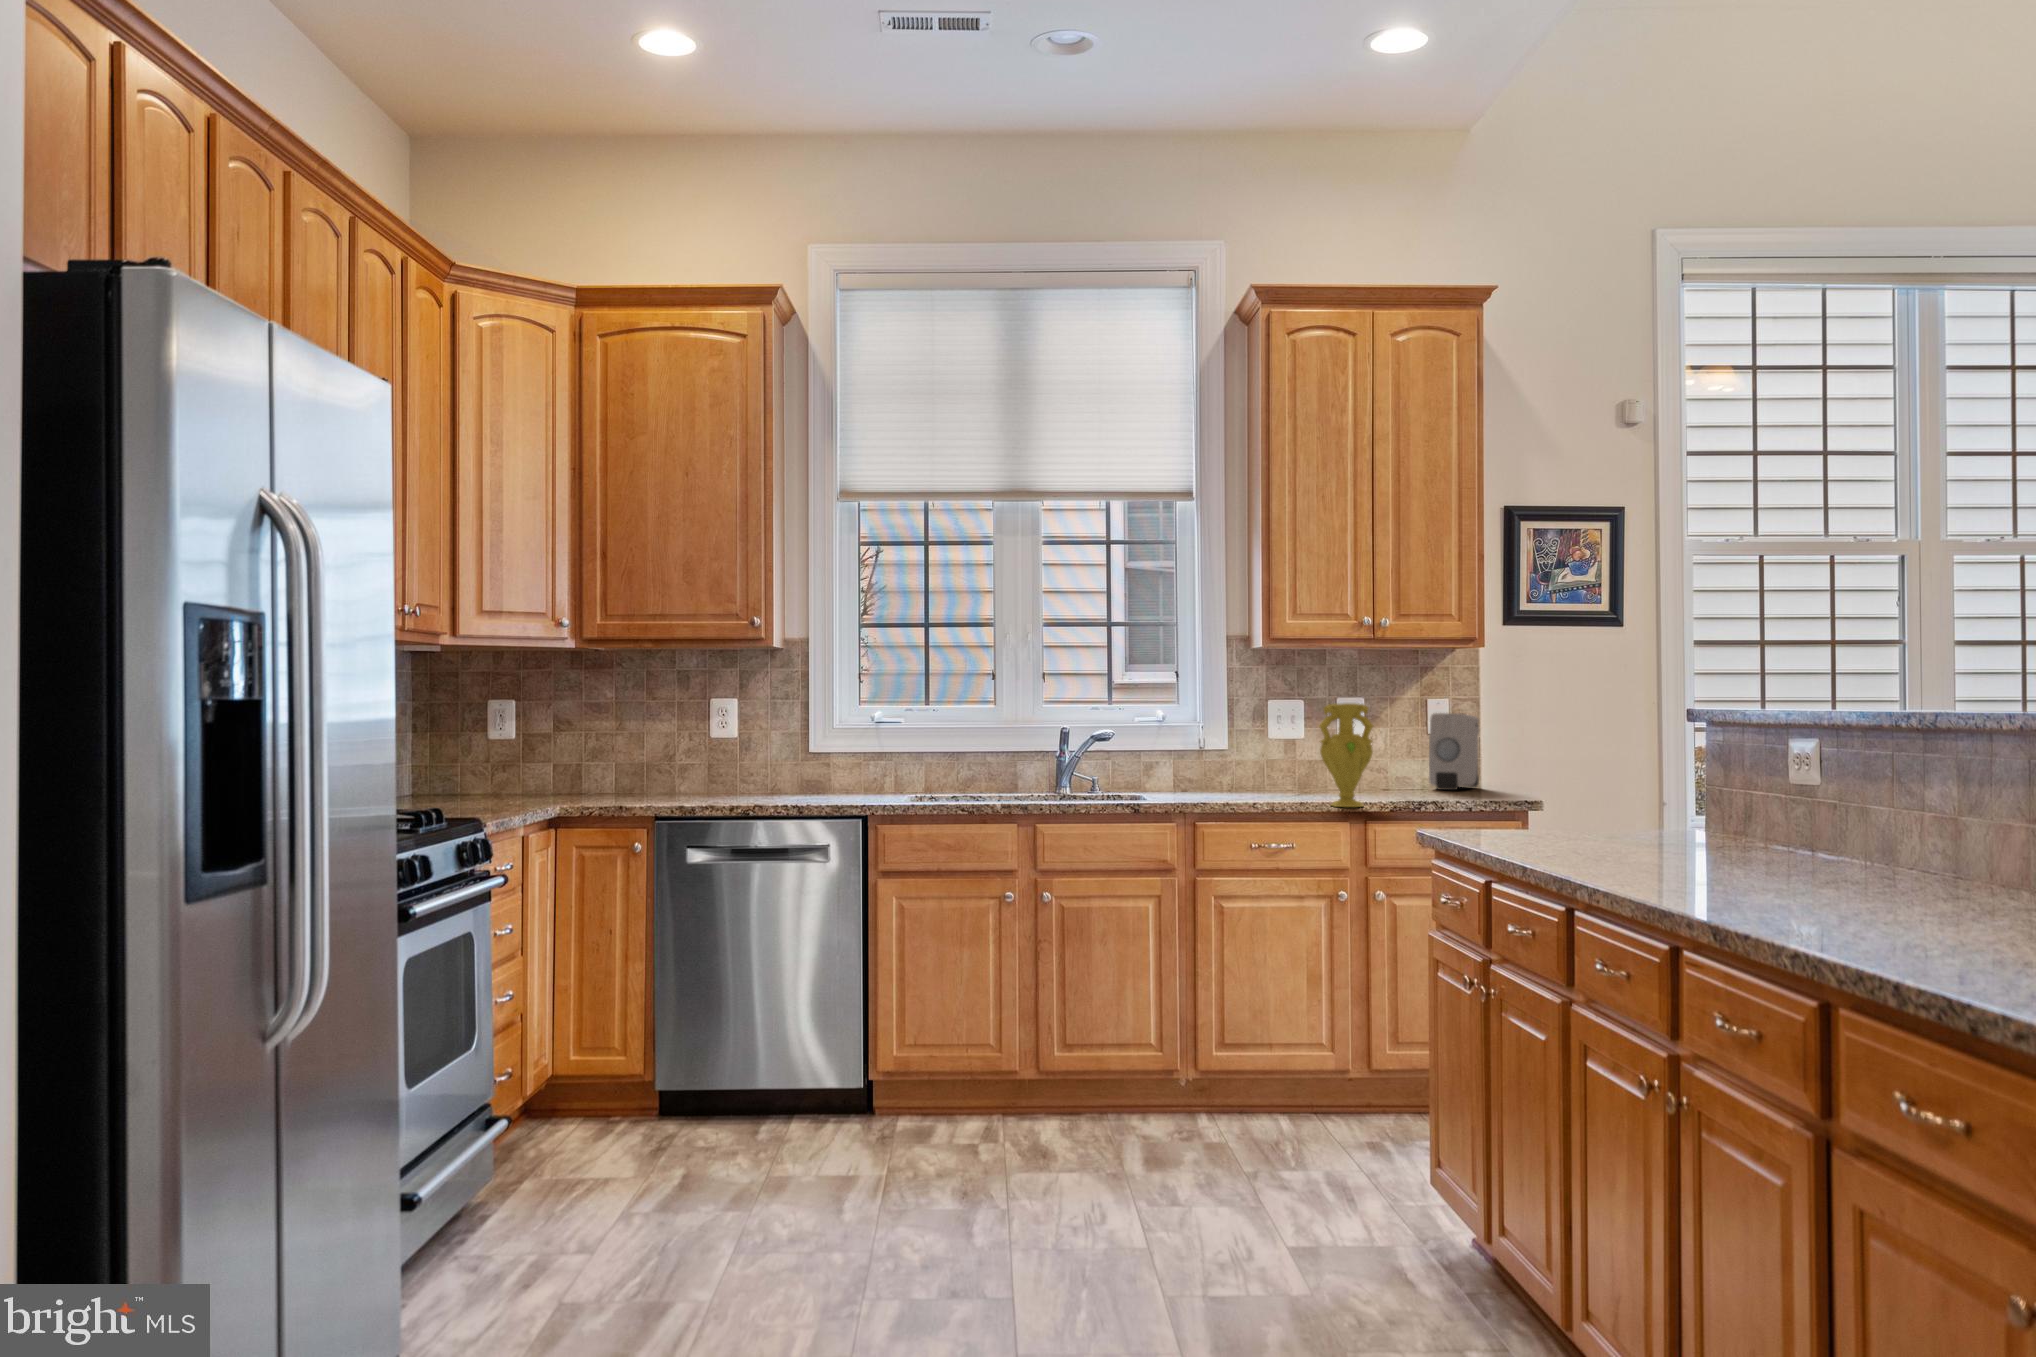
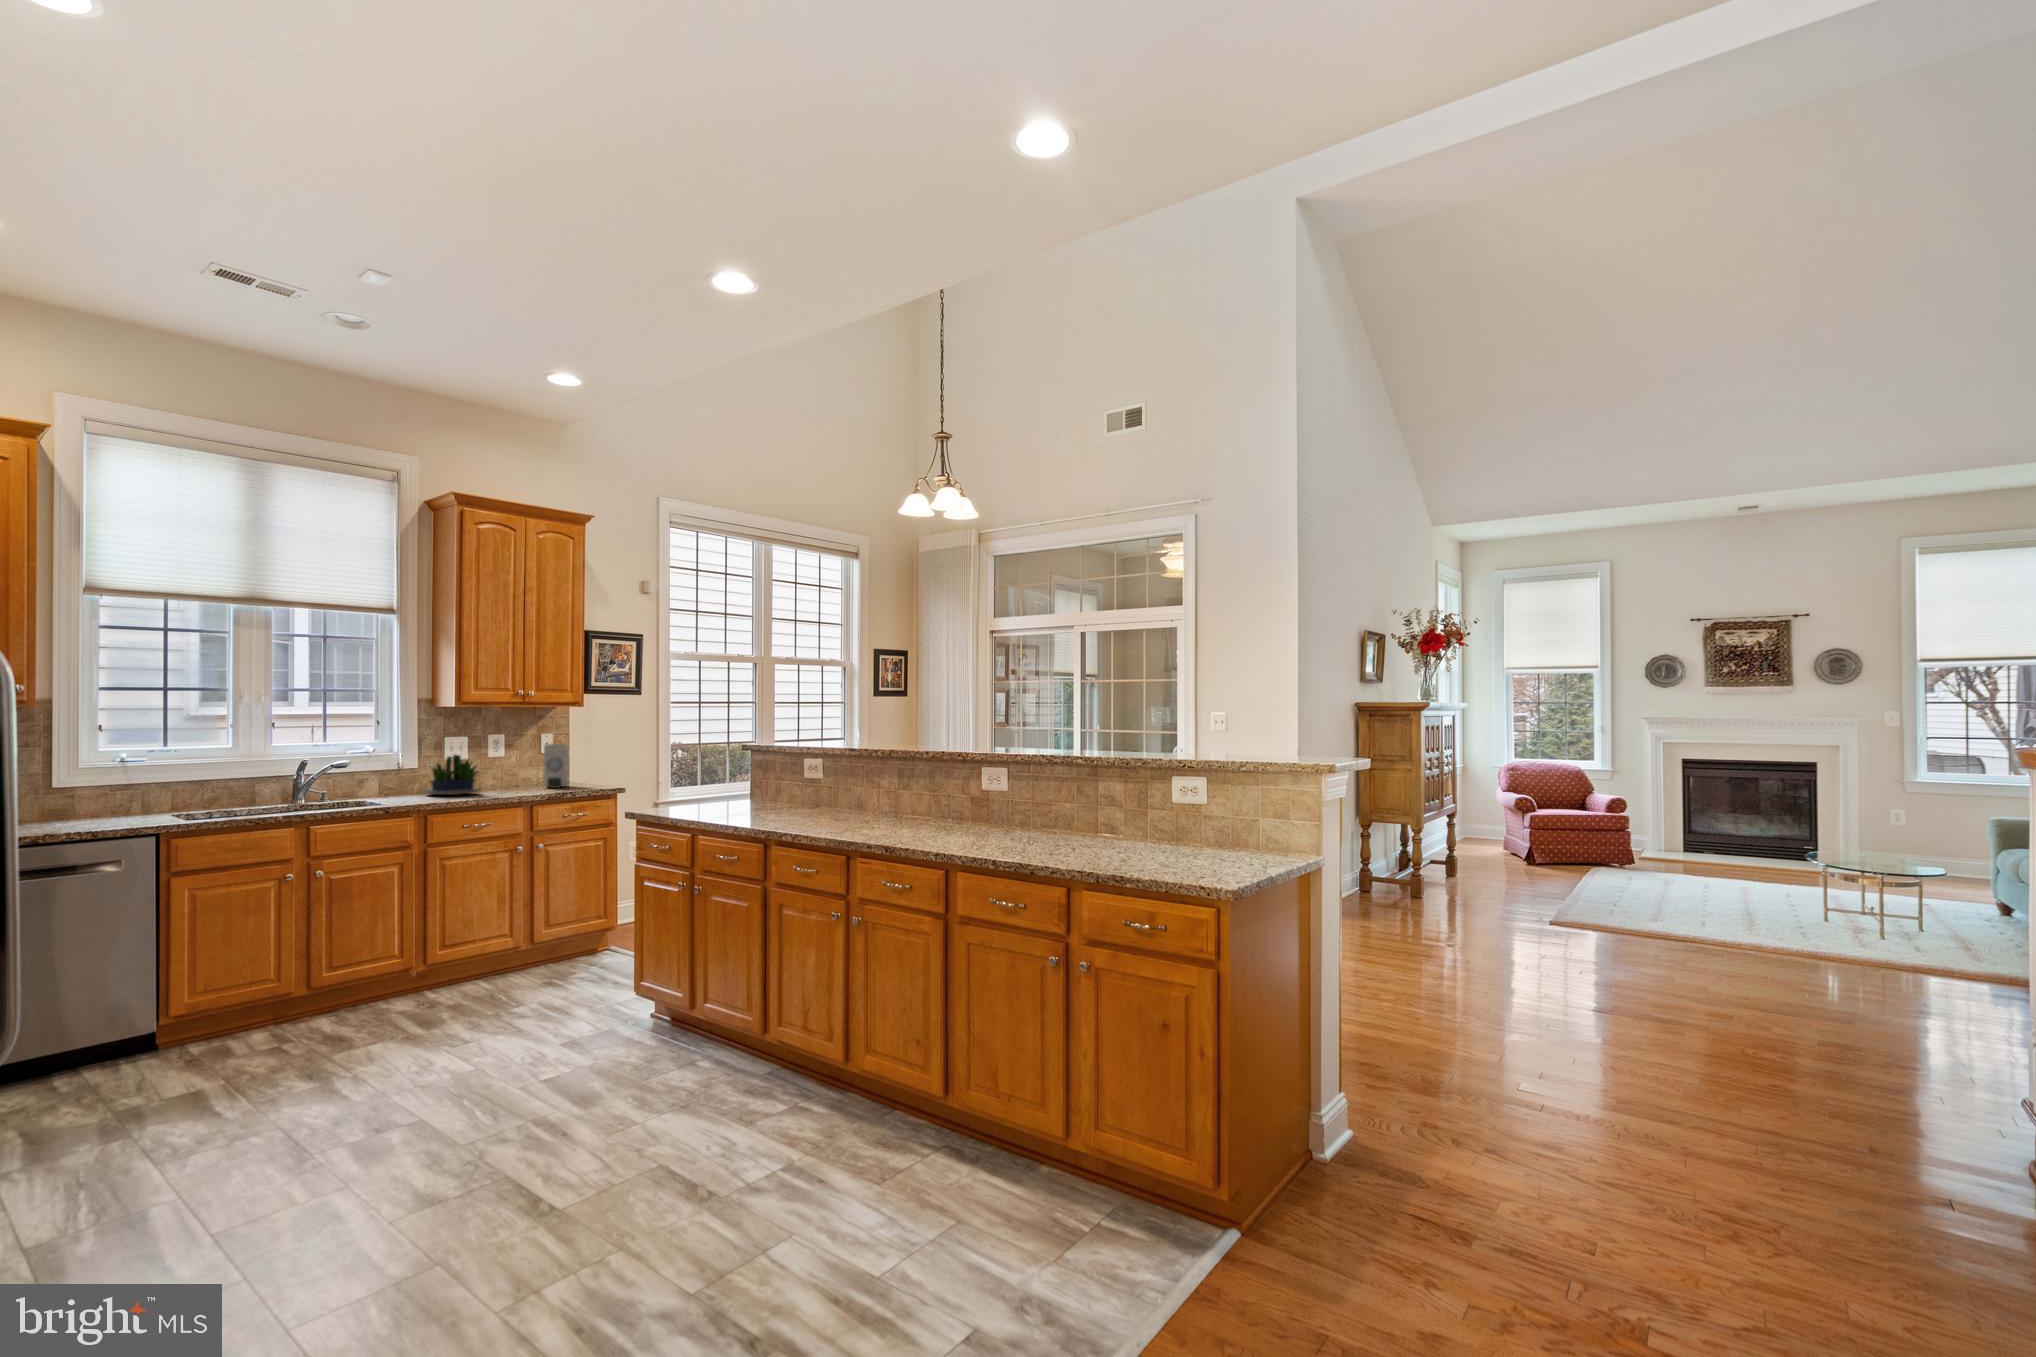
vase: present [1319,703,1373,807] -> none [502,739,536,798]
potted plant: none [1230,726,1325,791] -> present [426,755,480,795]

